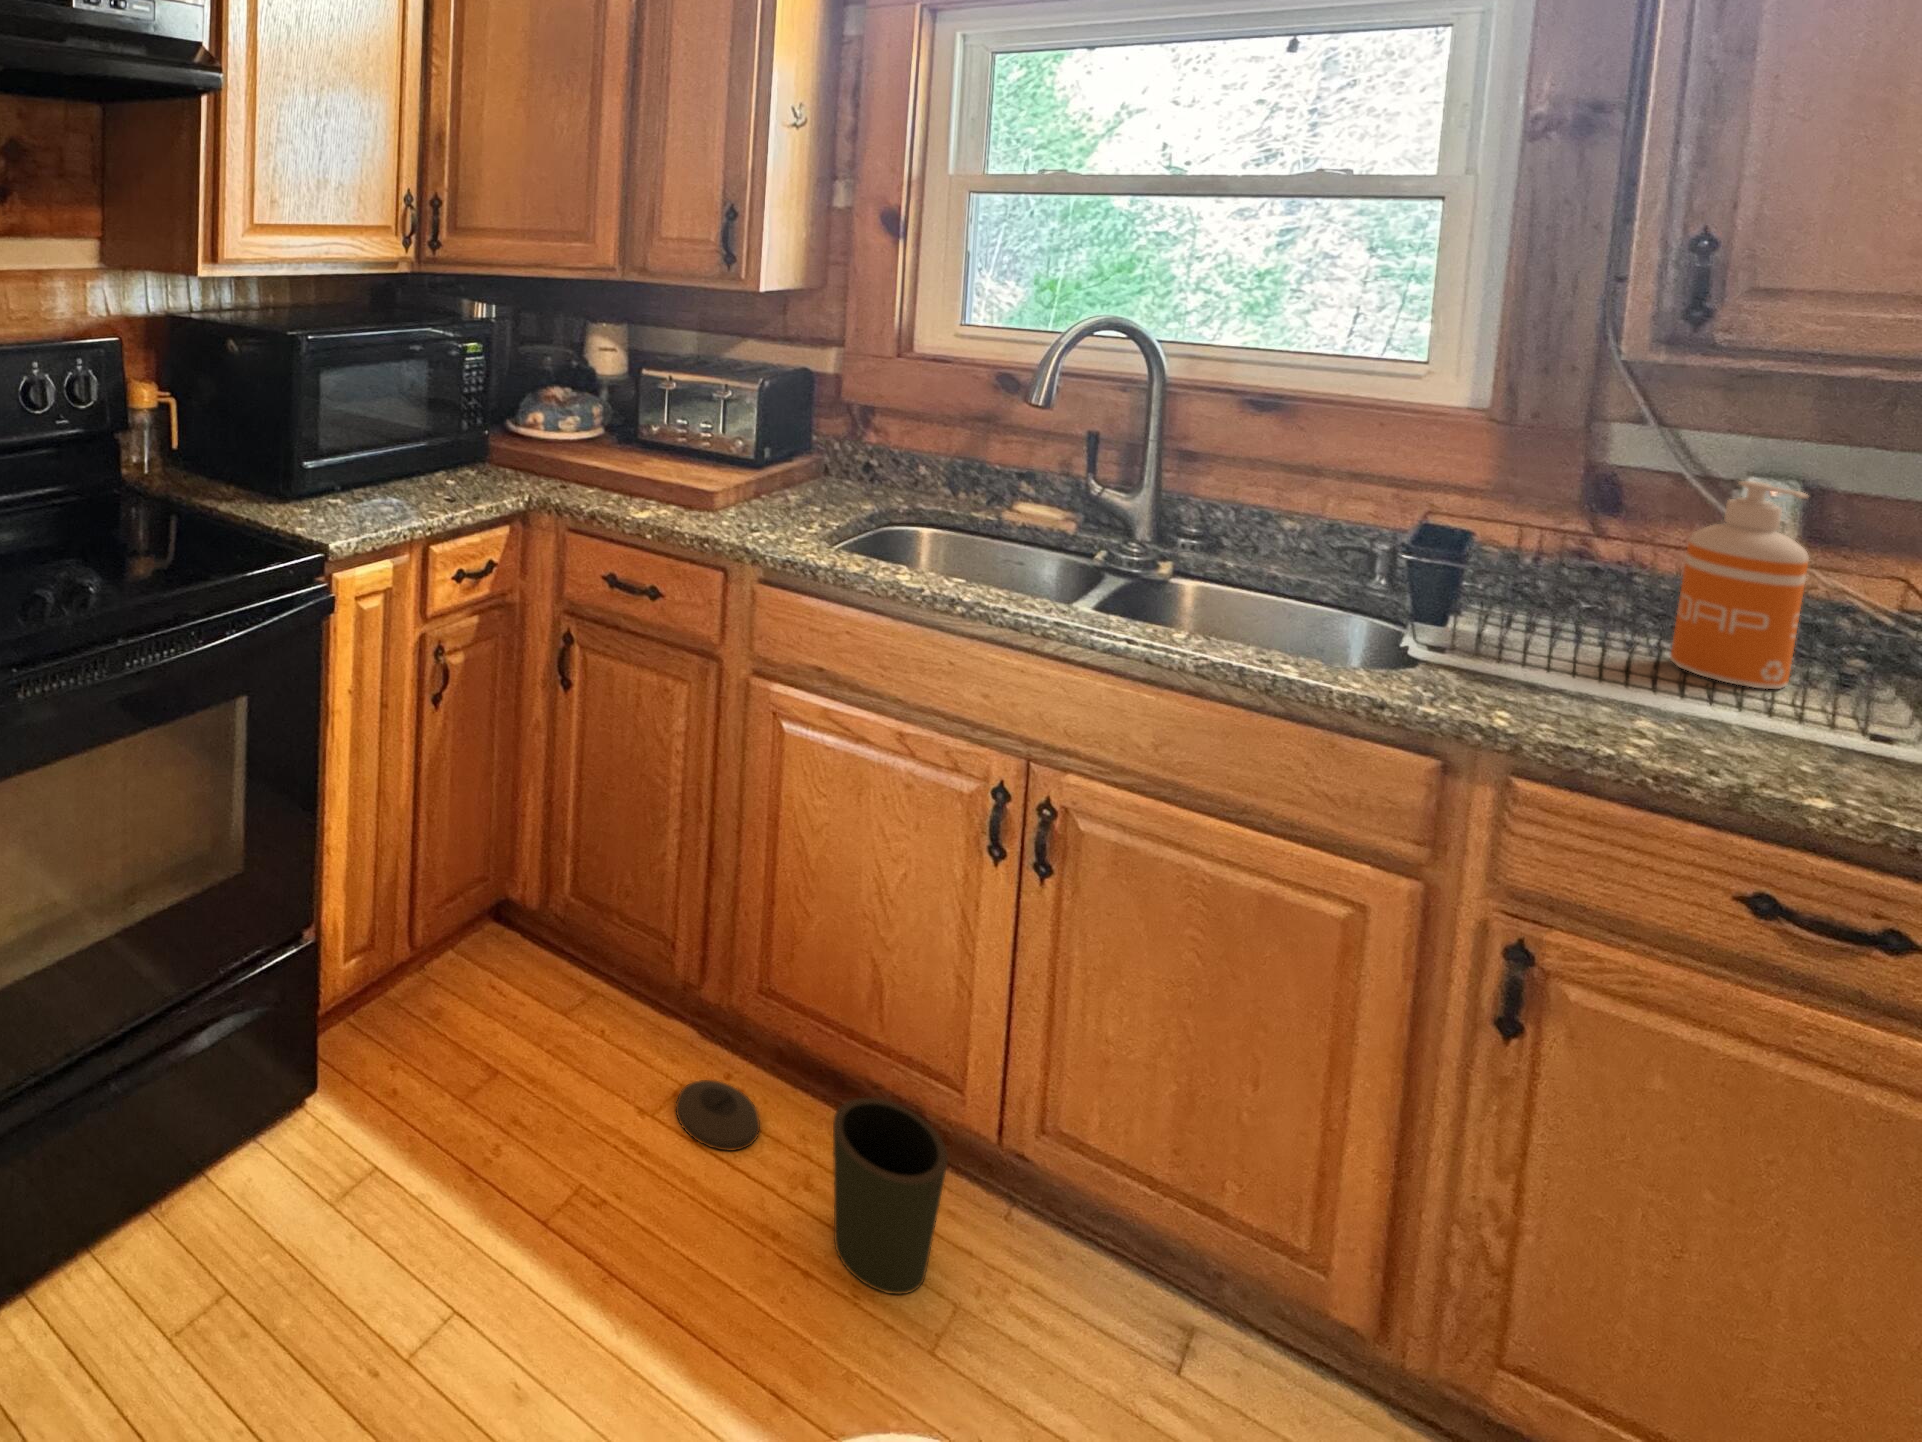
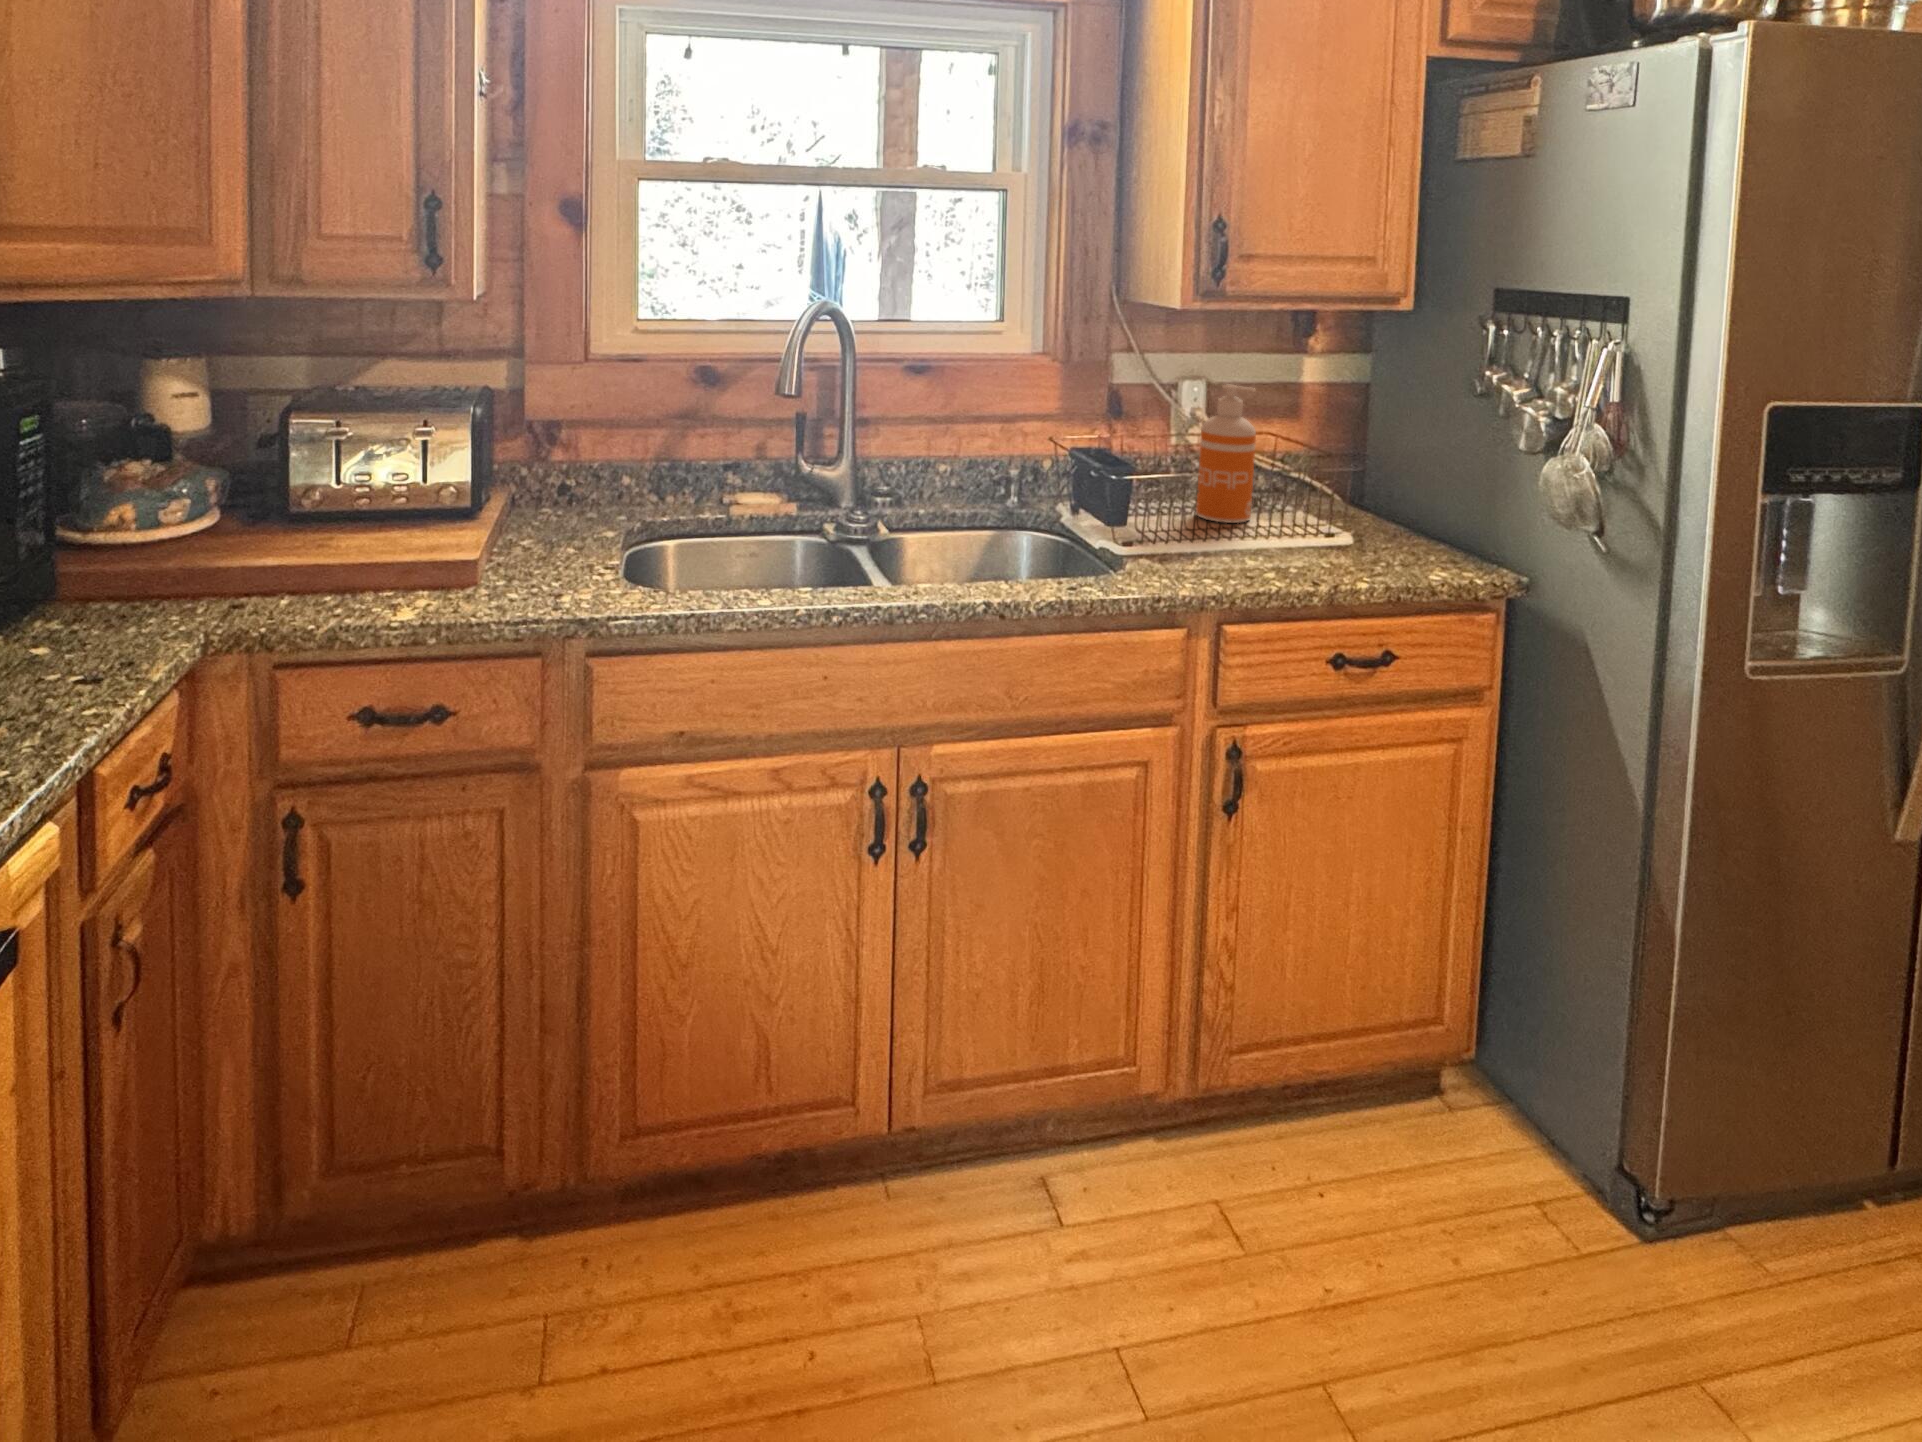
trash can: present [676,1080,948,1294] -> none [567,1155,904,1365]

